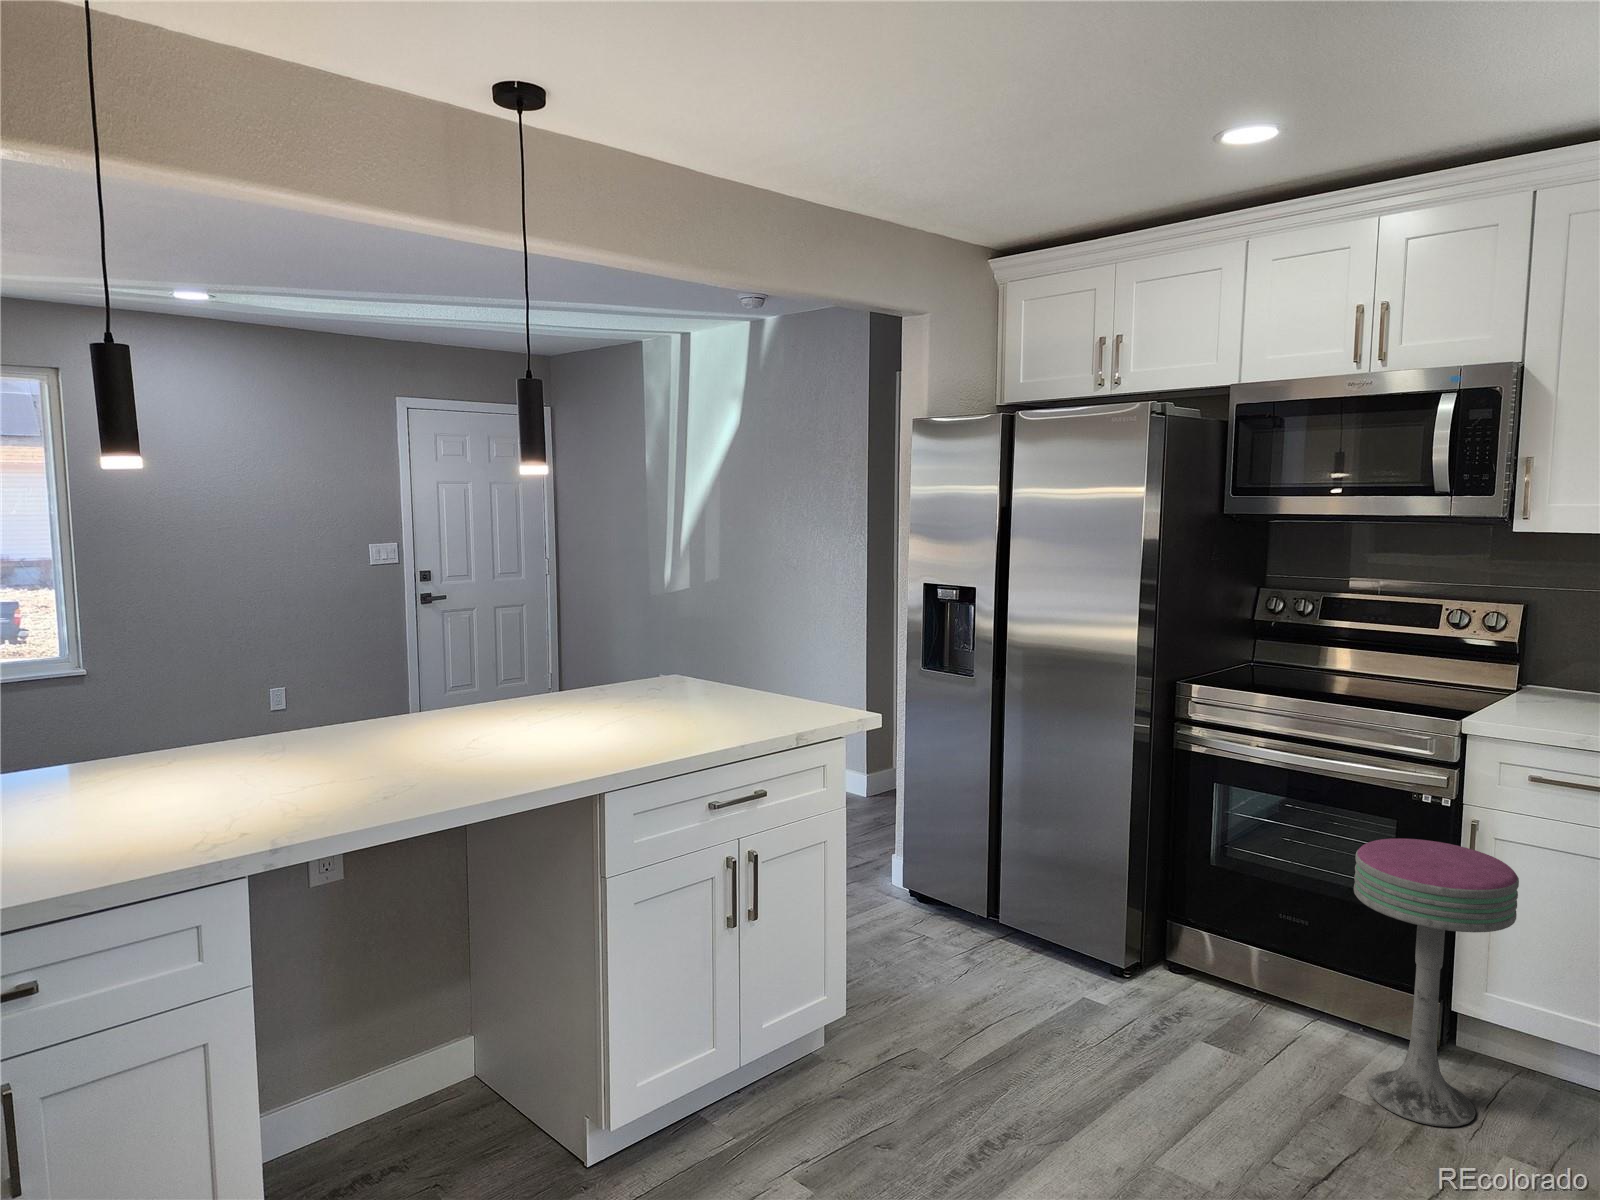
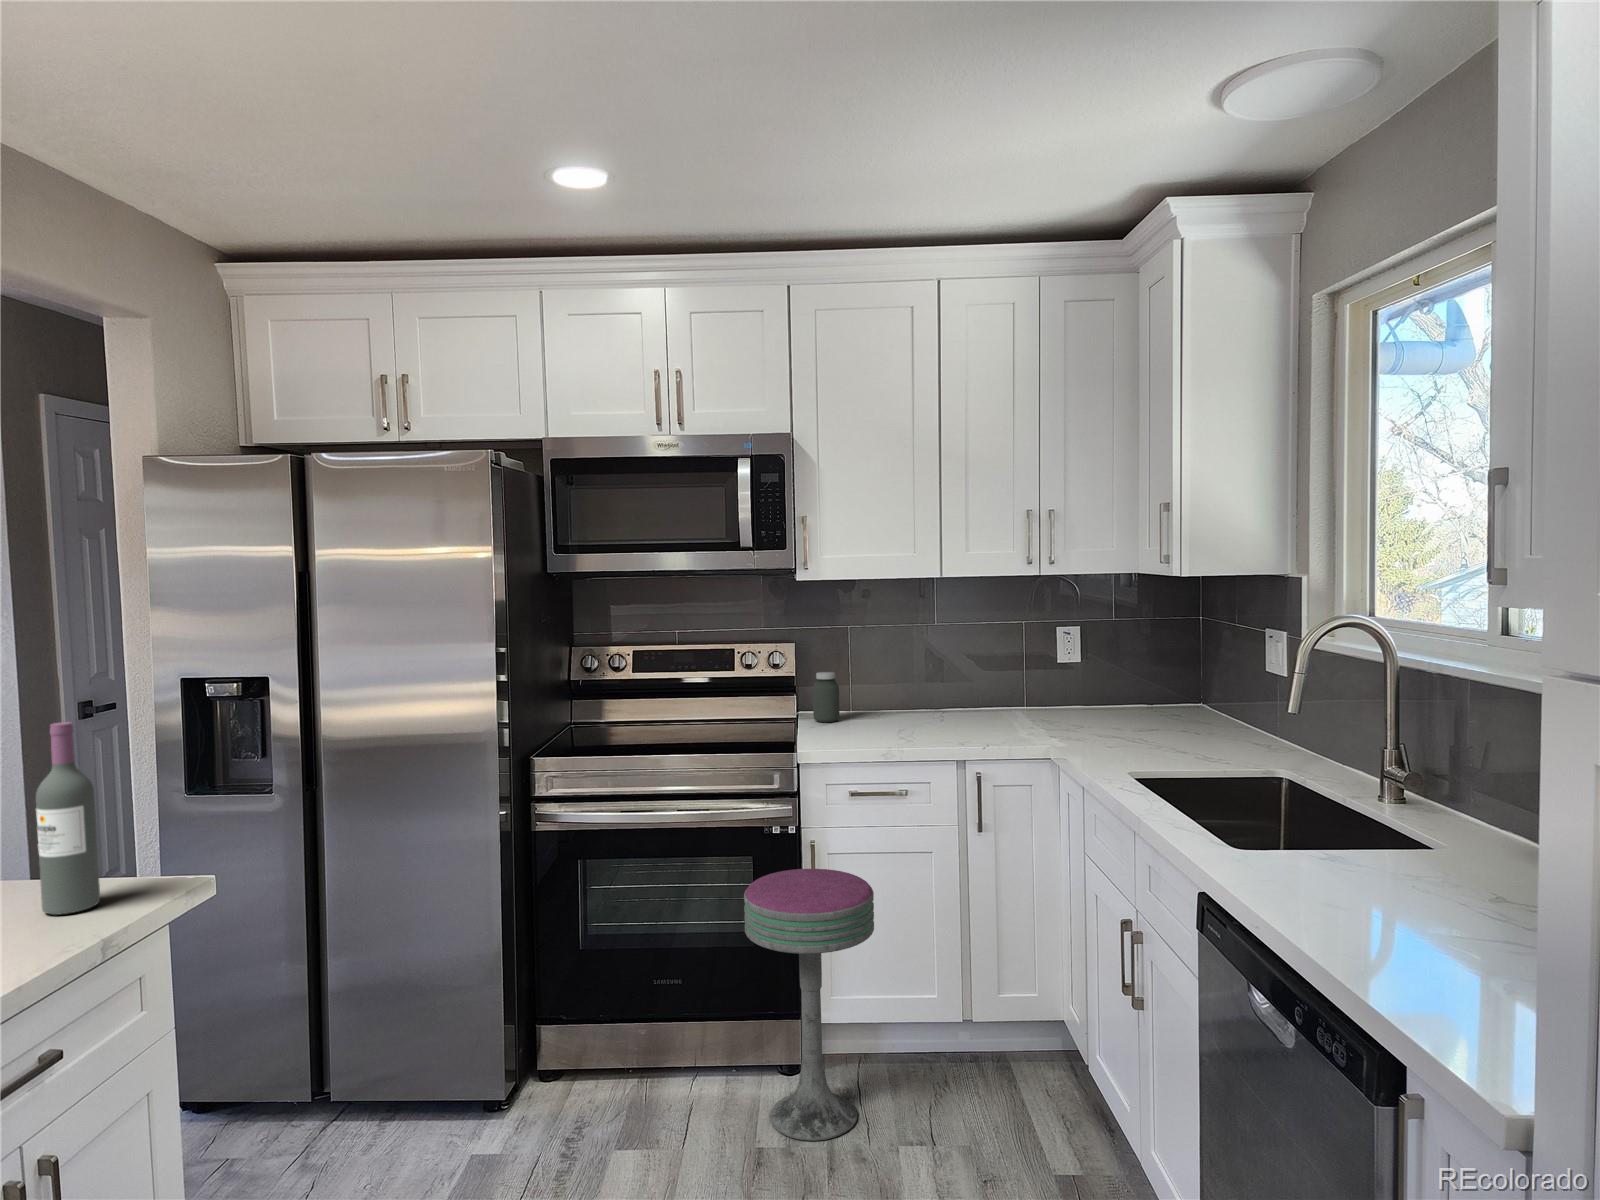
wine bottle: none [786,595,816,716] -> present [36,722,100,915]
jar: none [1534,640,1574,699] -> present [813,672,840,722]

